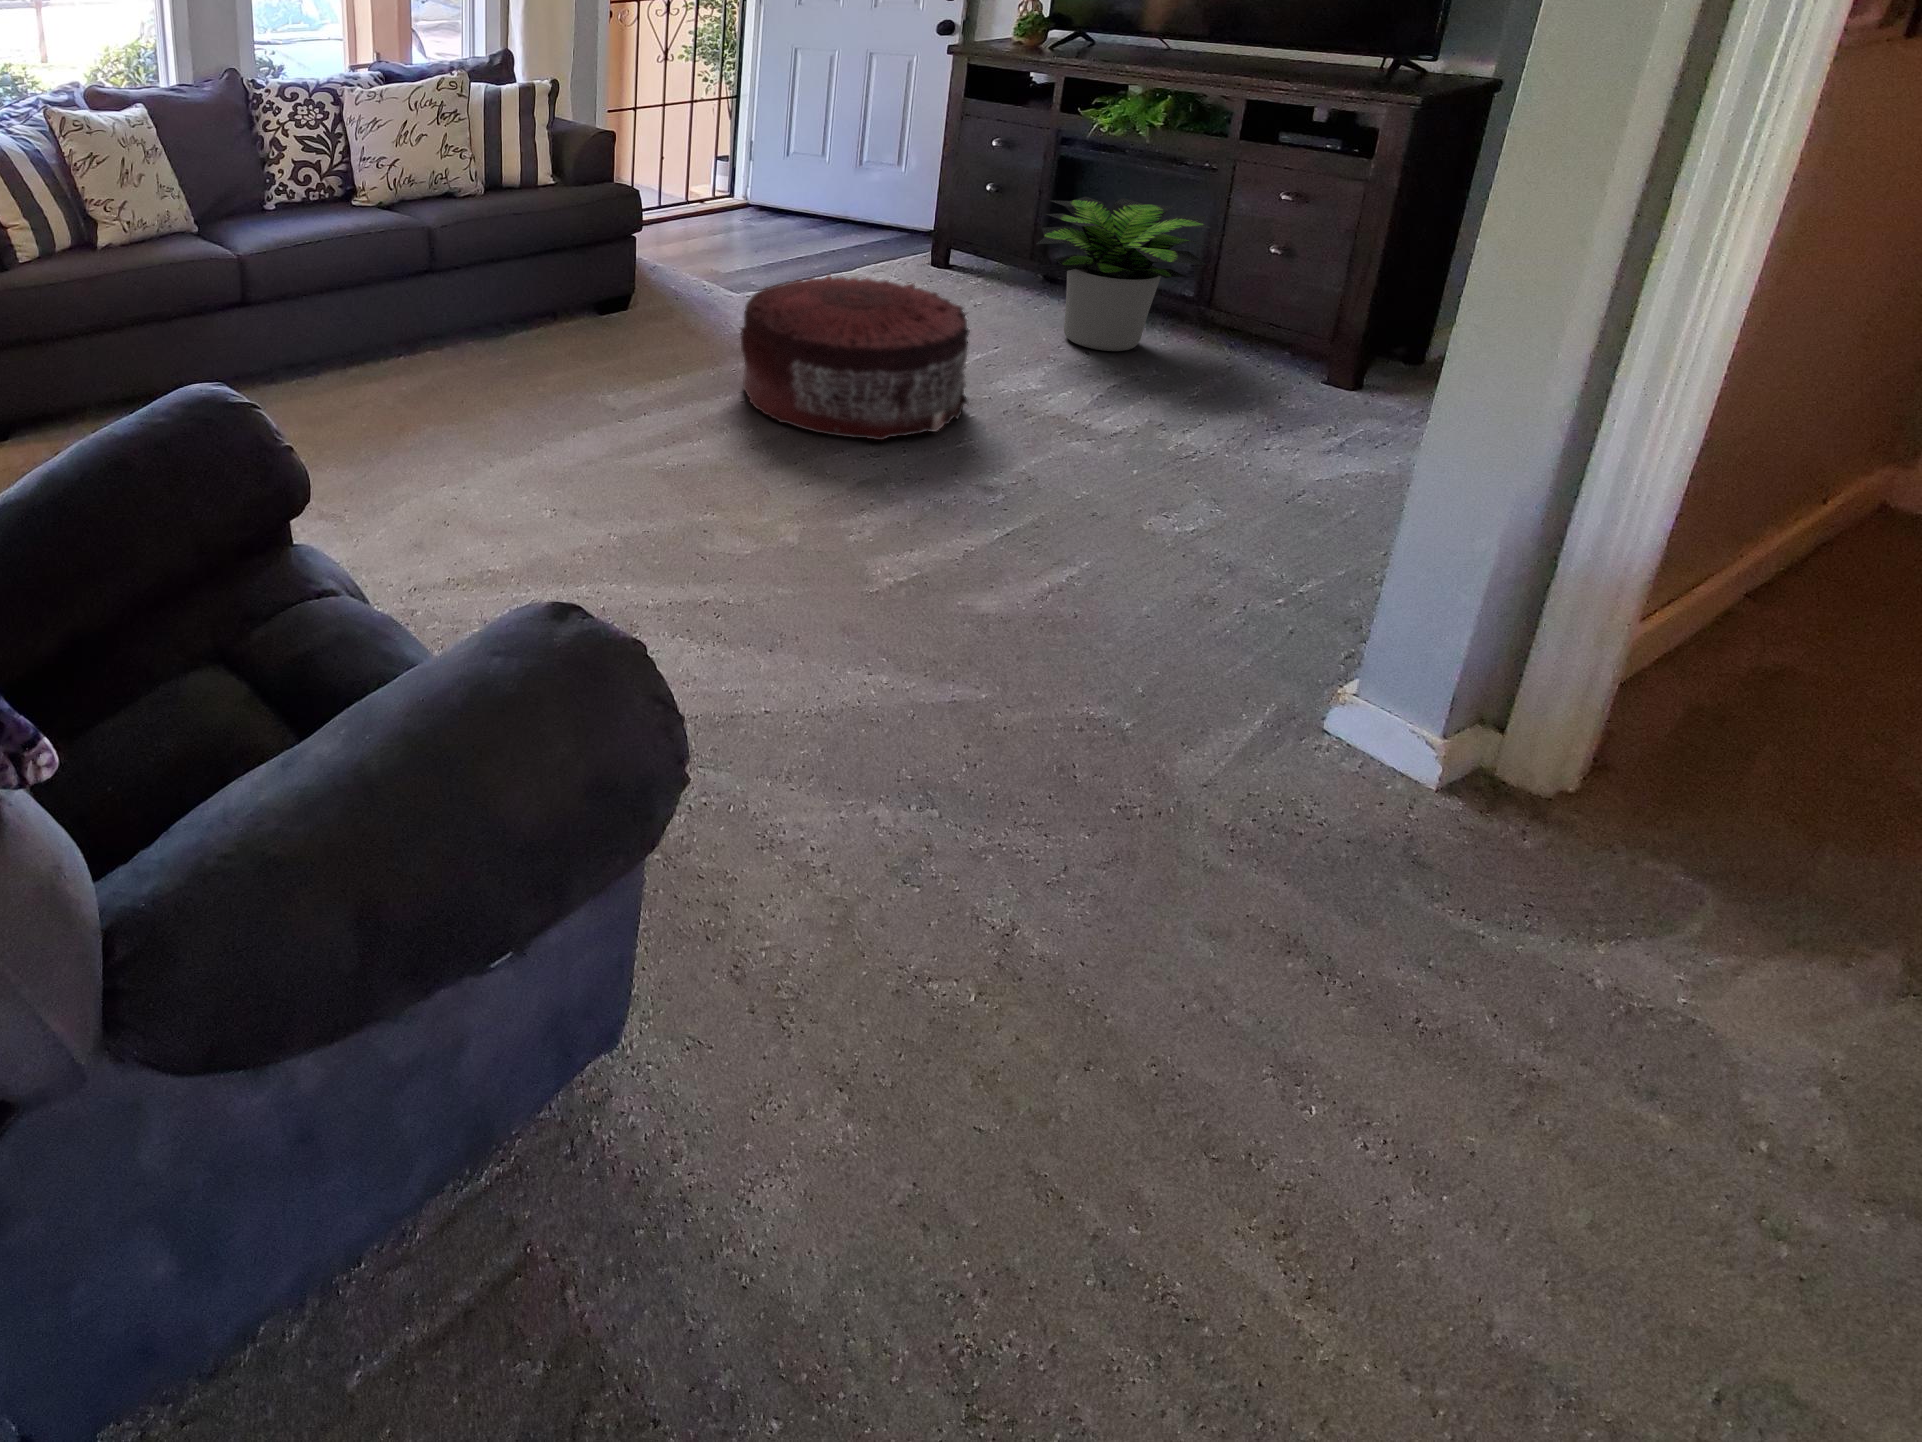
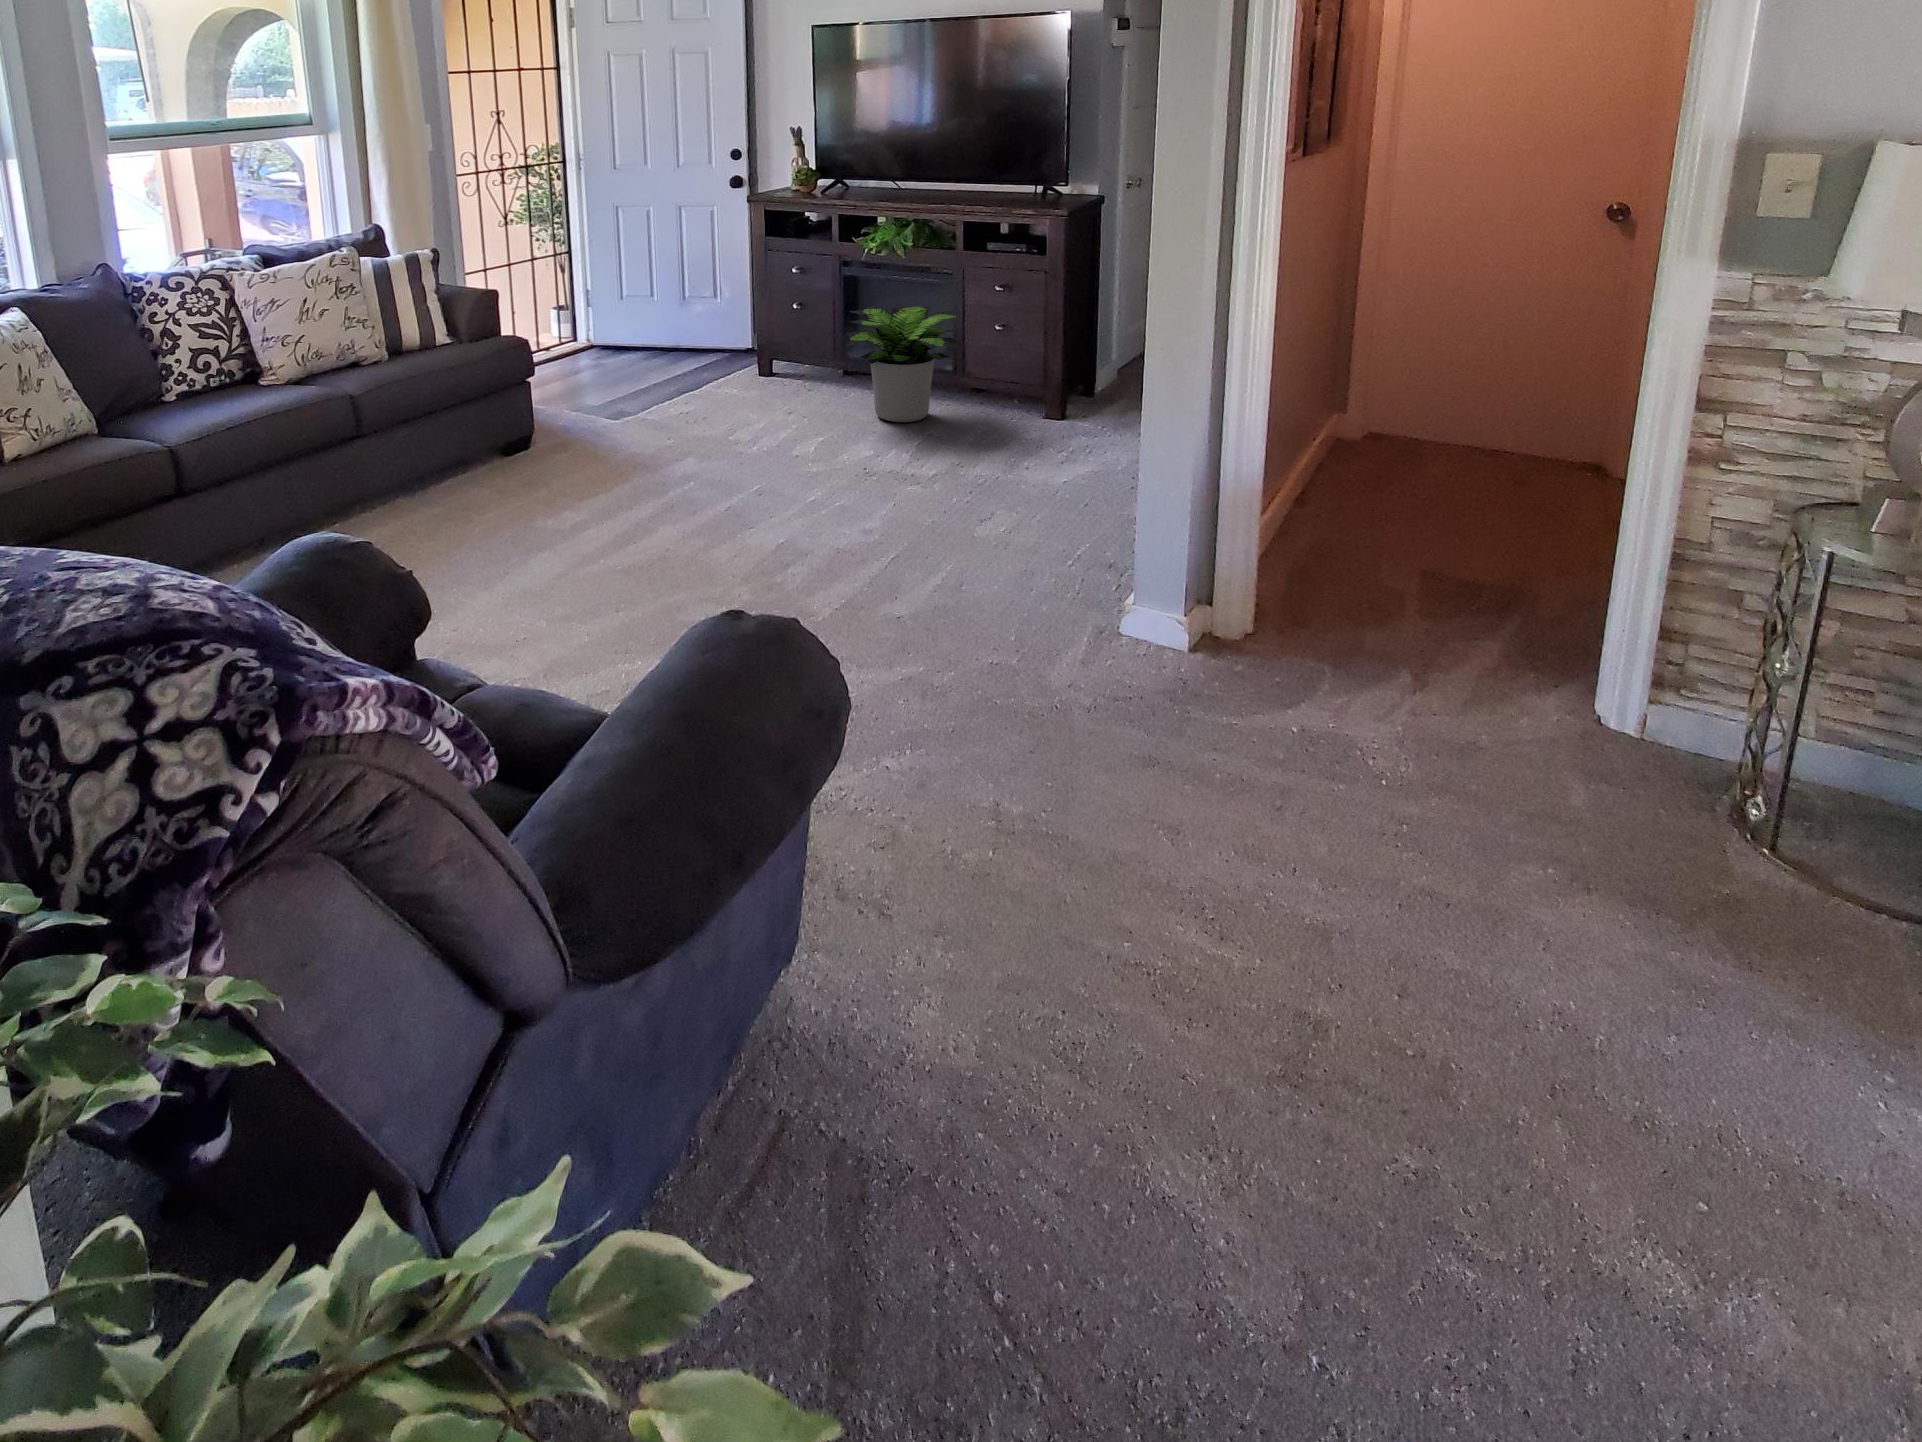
pouf: present [740,275,969,440] -> none [647,386,831,518]

